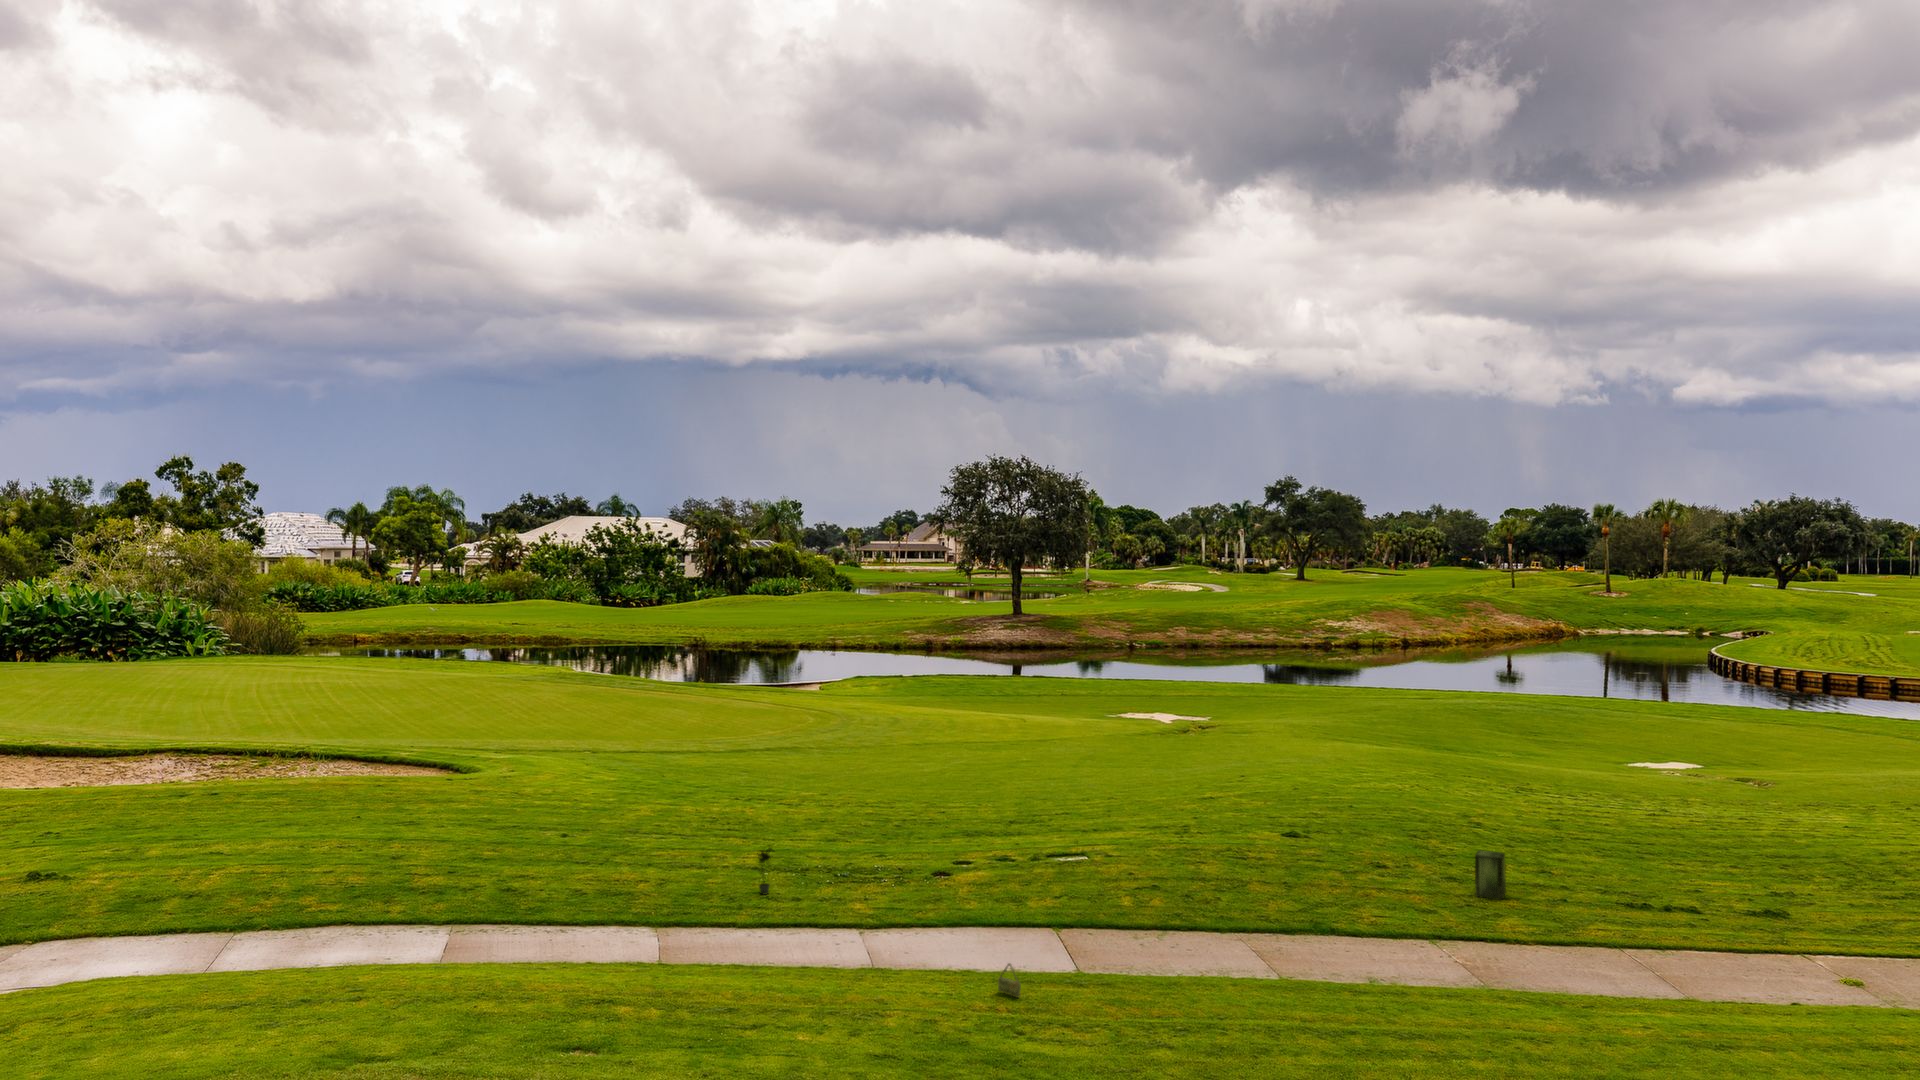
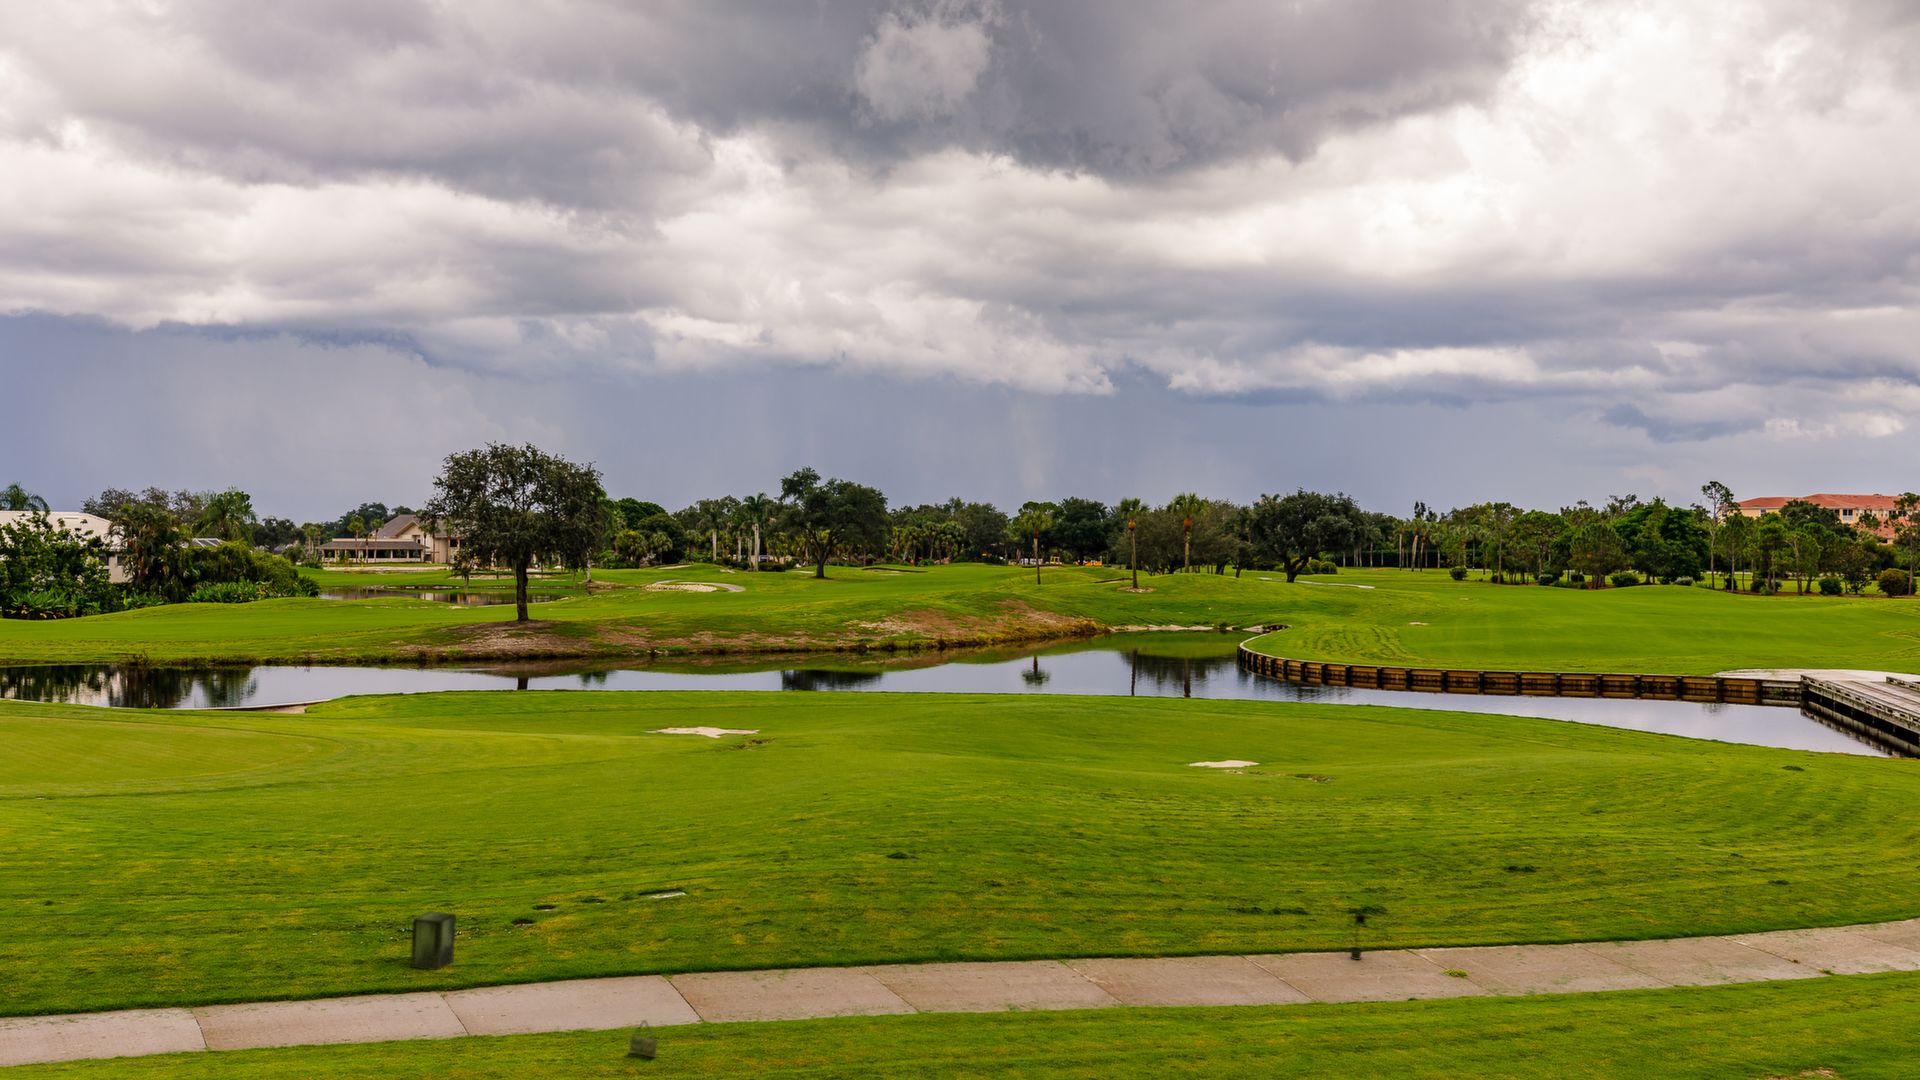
potted plant: present [757,848,774,895] -> present [1349,909,1369,960]
storage box: present [1475,850,1506,900] -> present [411,912,456,970]

